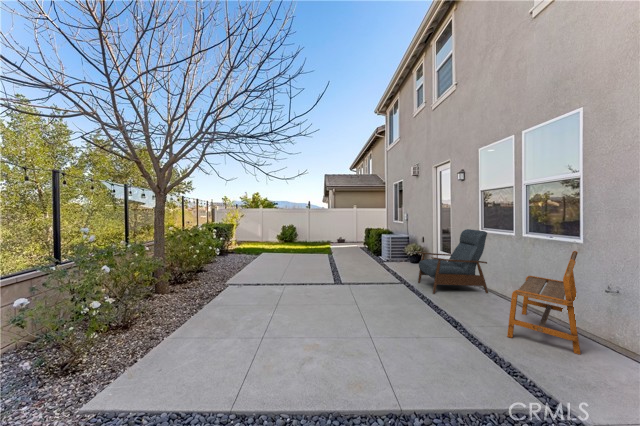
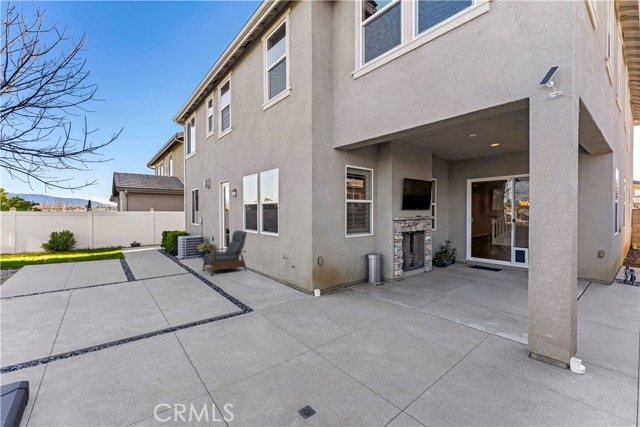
bench: present [507,251,581,354] -> none [243,241,282,290]

